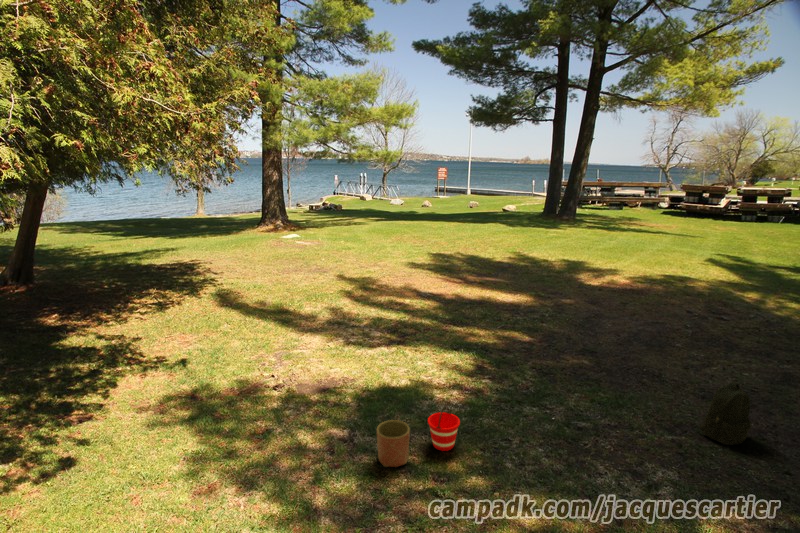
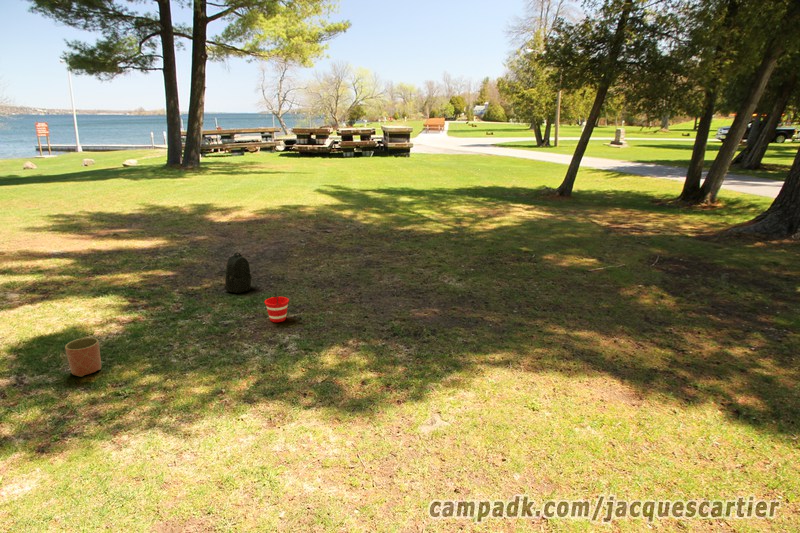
backpack: present [700,382,752,445] -> present [225,252,252,293]
bucket: present [428,406,460,451] -> present [265,291,289,322]

